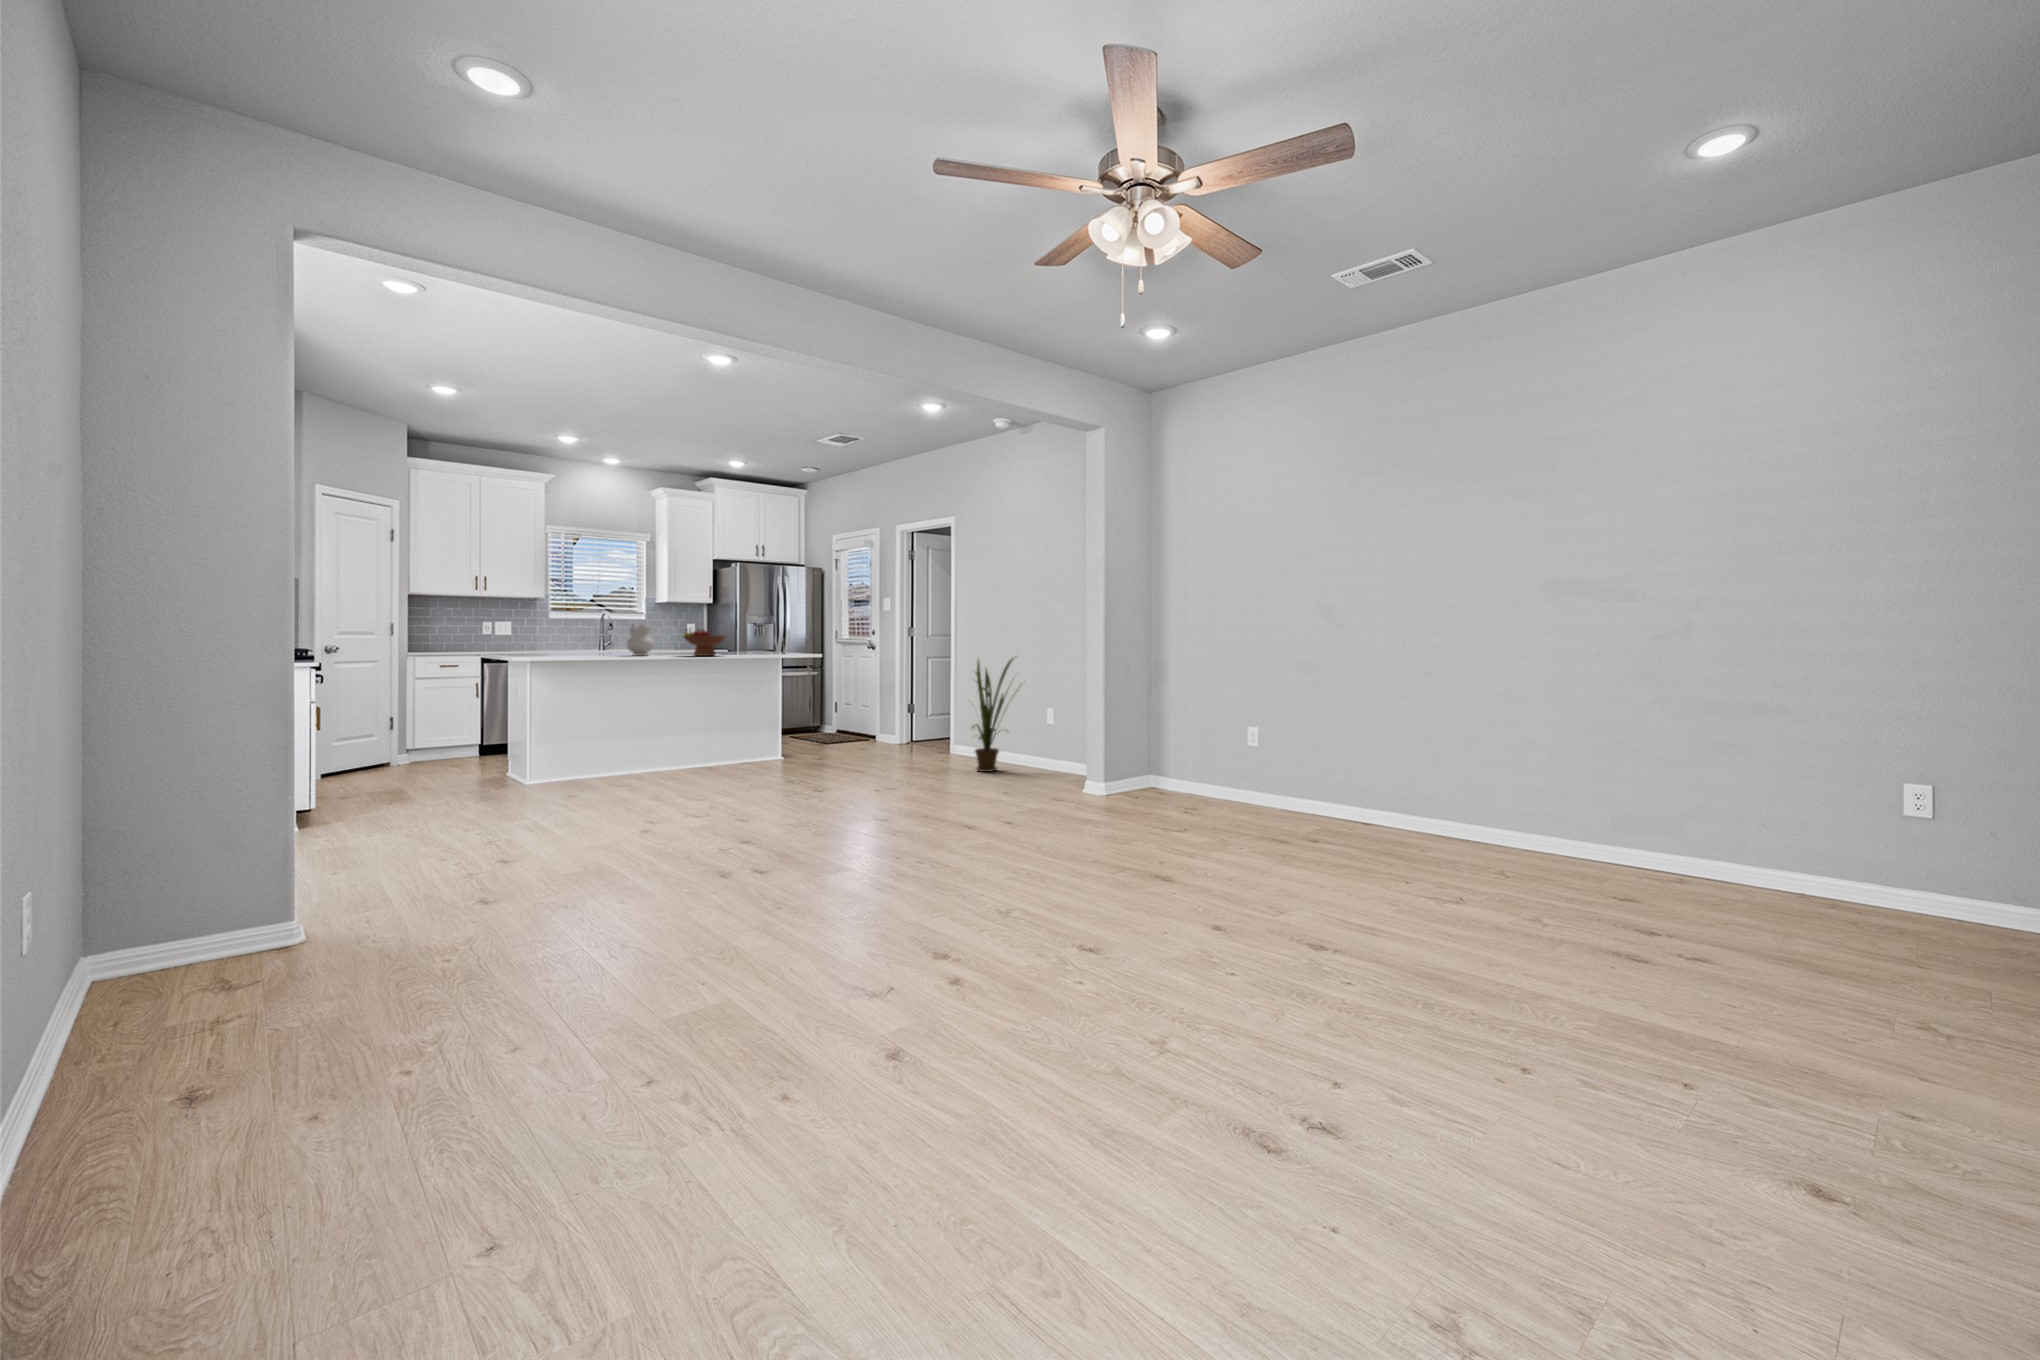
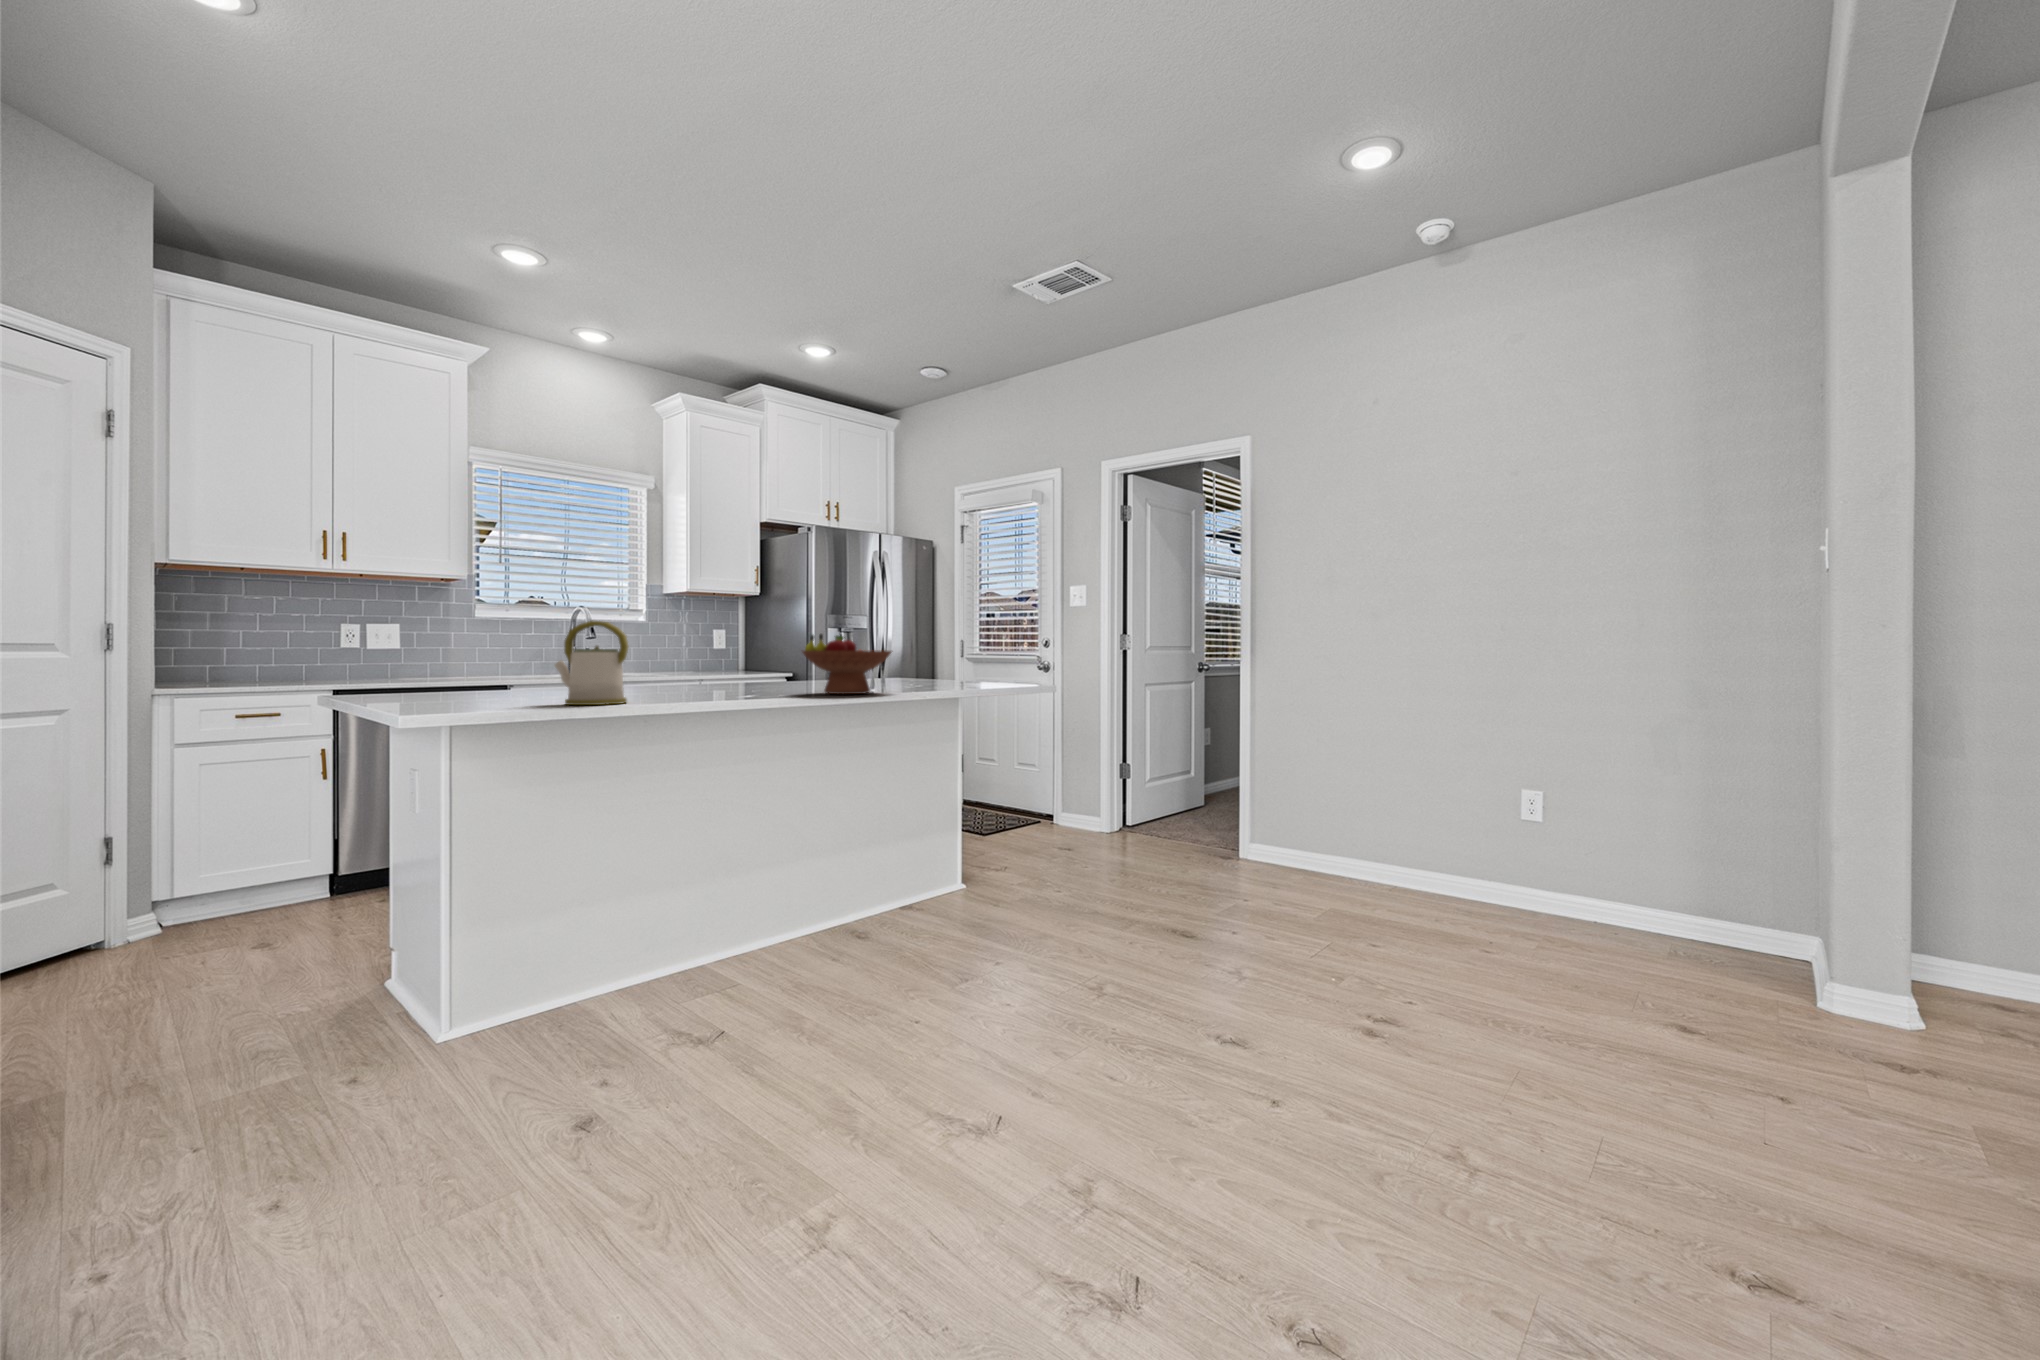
kettle: none [569,622,599,658] -> present [555,621,628,705]
ceramic pitcher: present [627,624,654,656] -> none [671,625,729,694]
house plant: present [972,658,1017,772] -> none [1361,686,1492,922]

